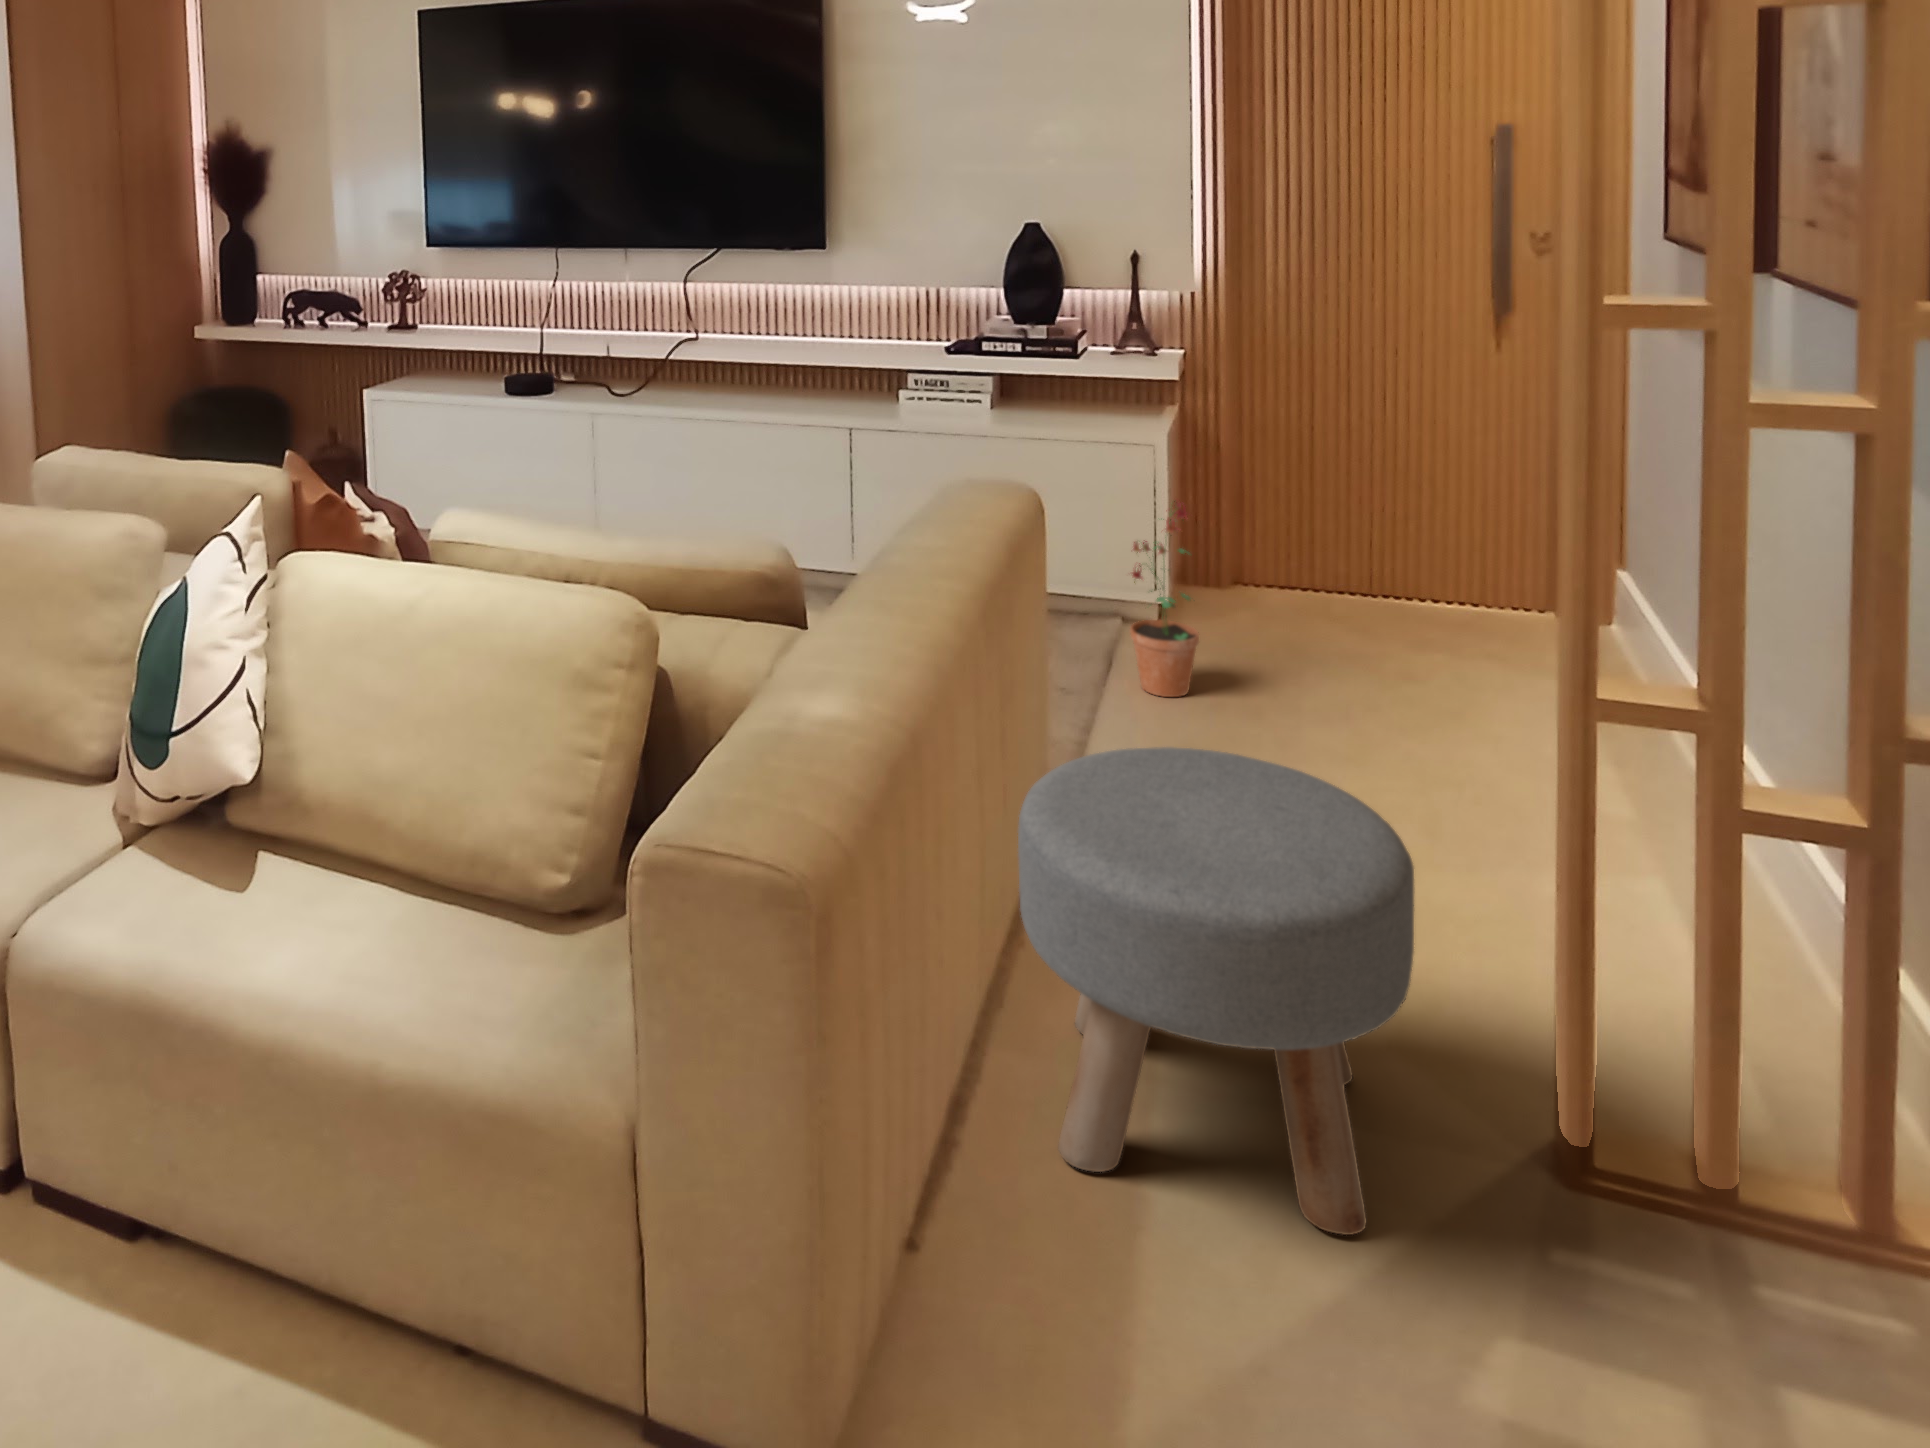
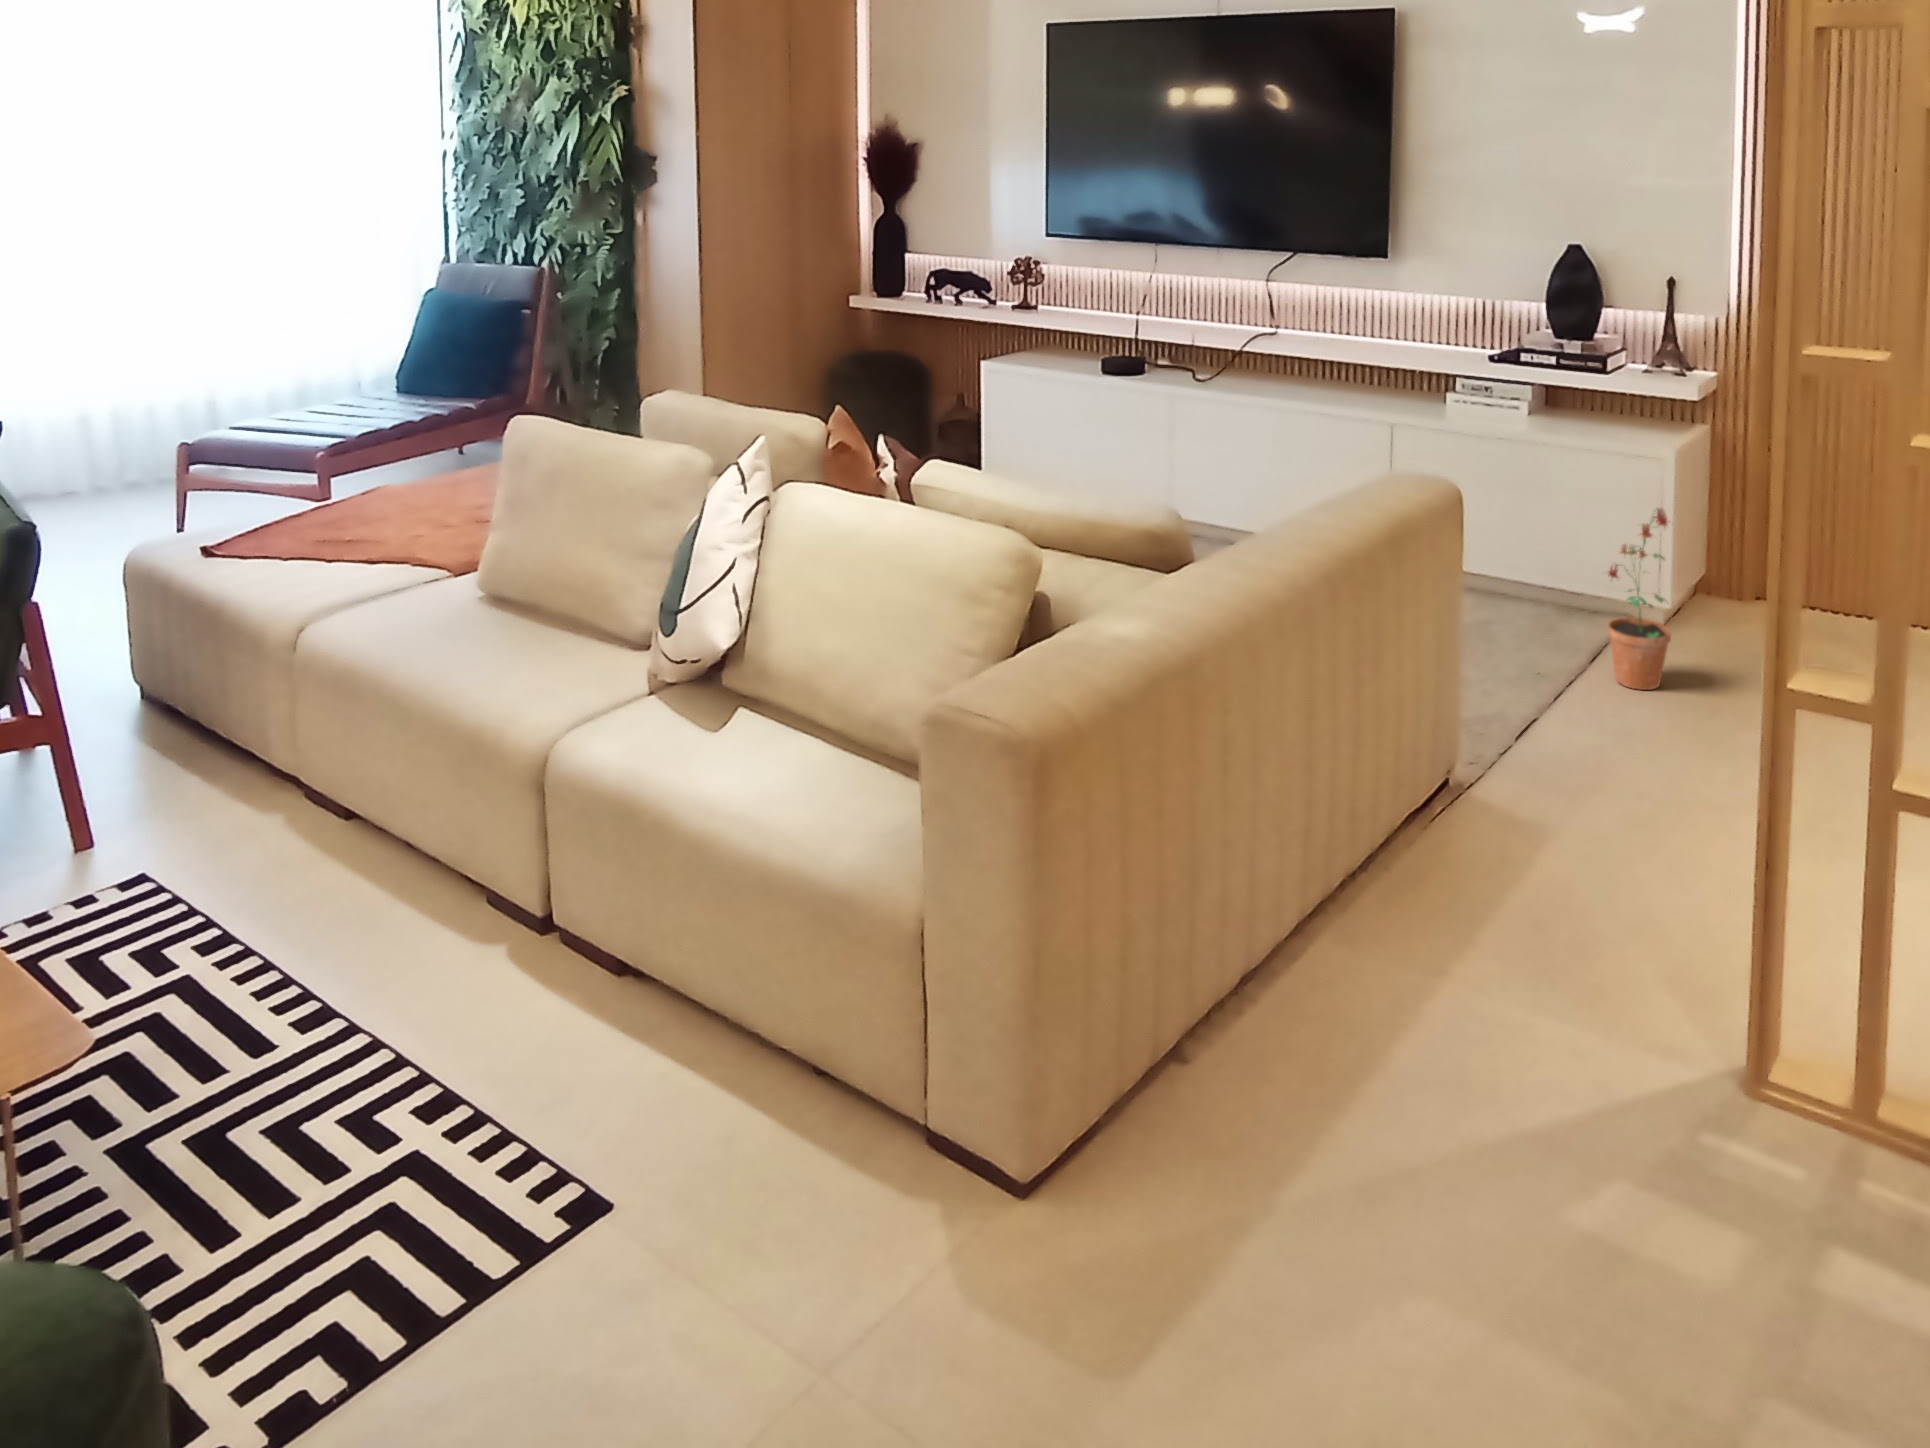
ottoman: present [1018,747,1414,1235] -> none [1342,705,1663,1113]

